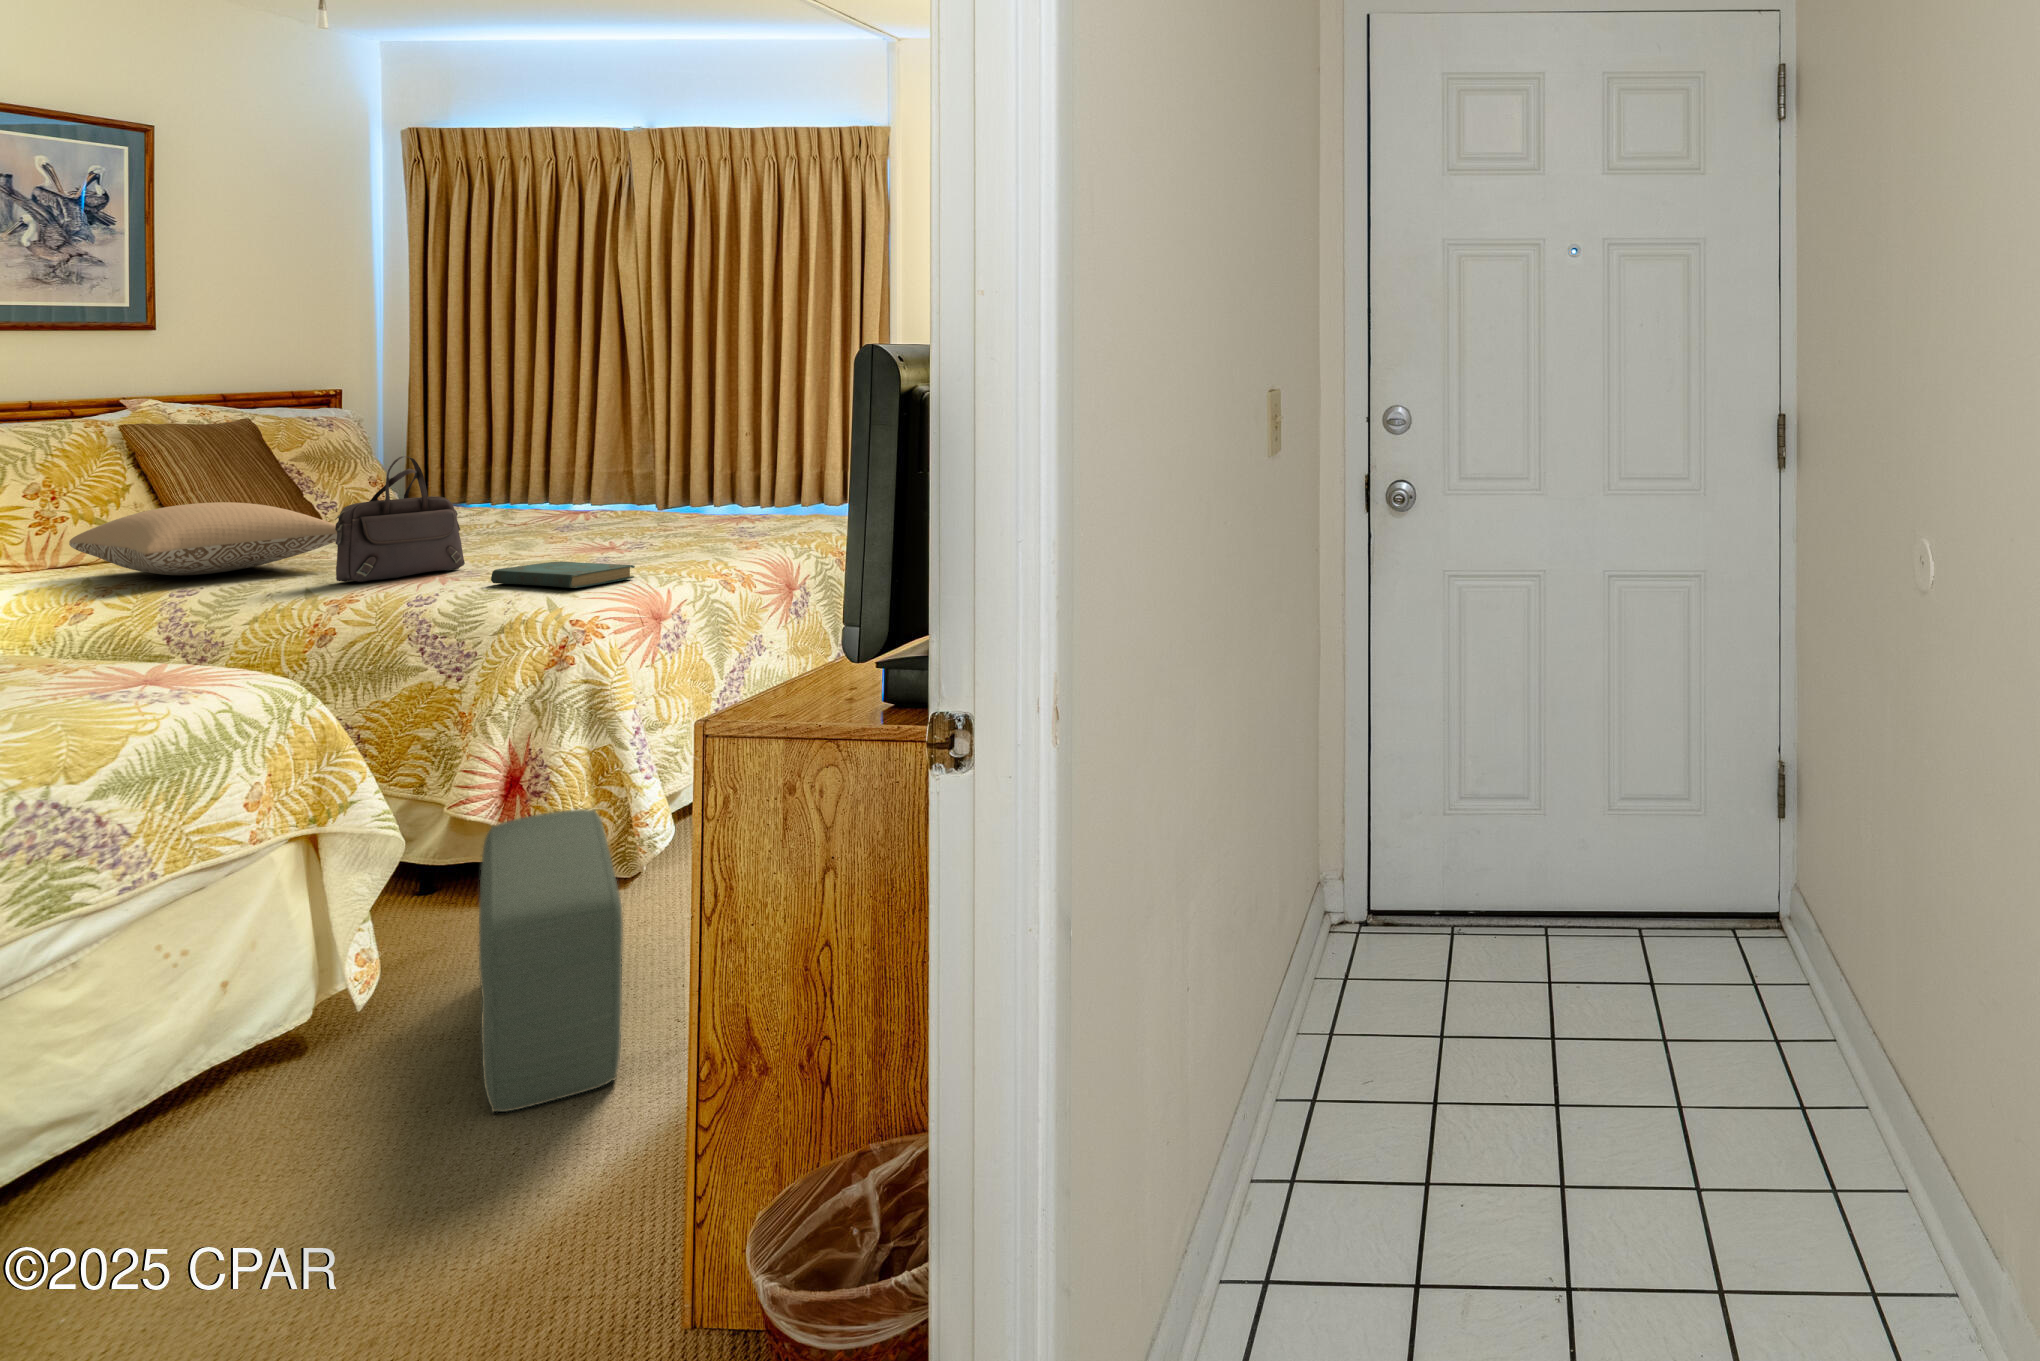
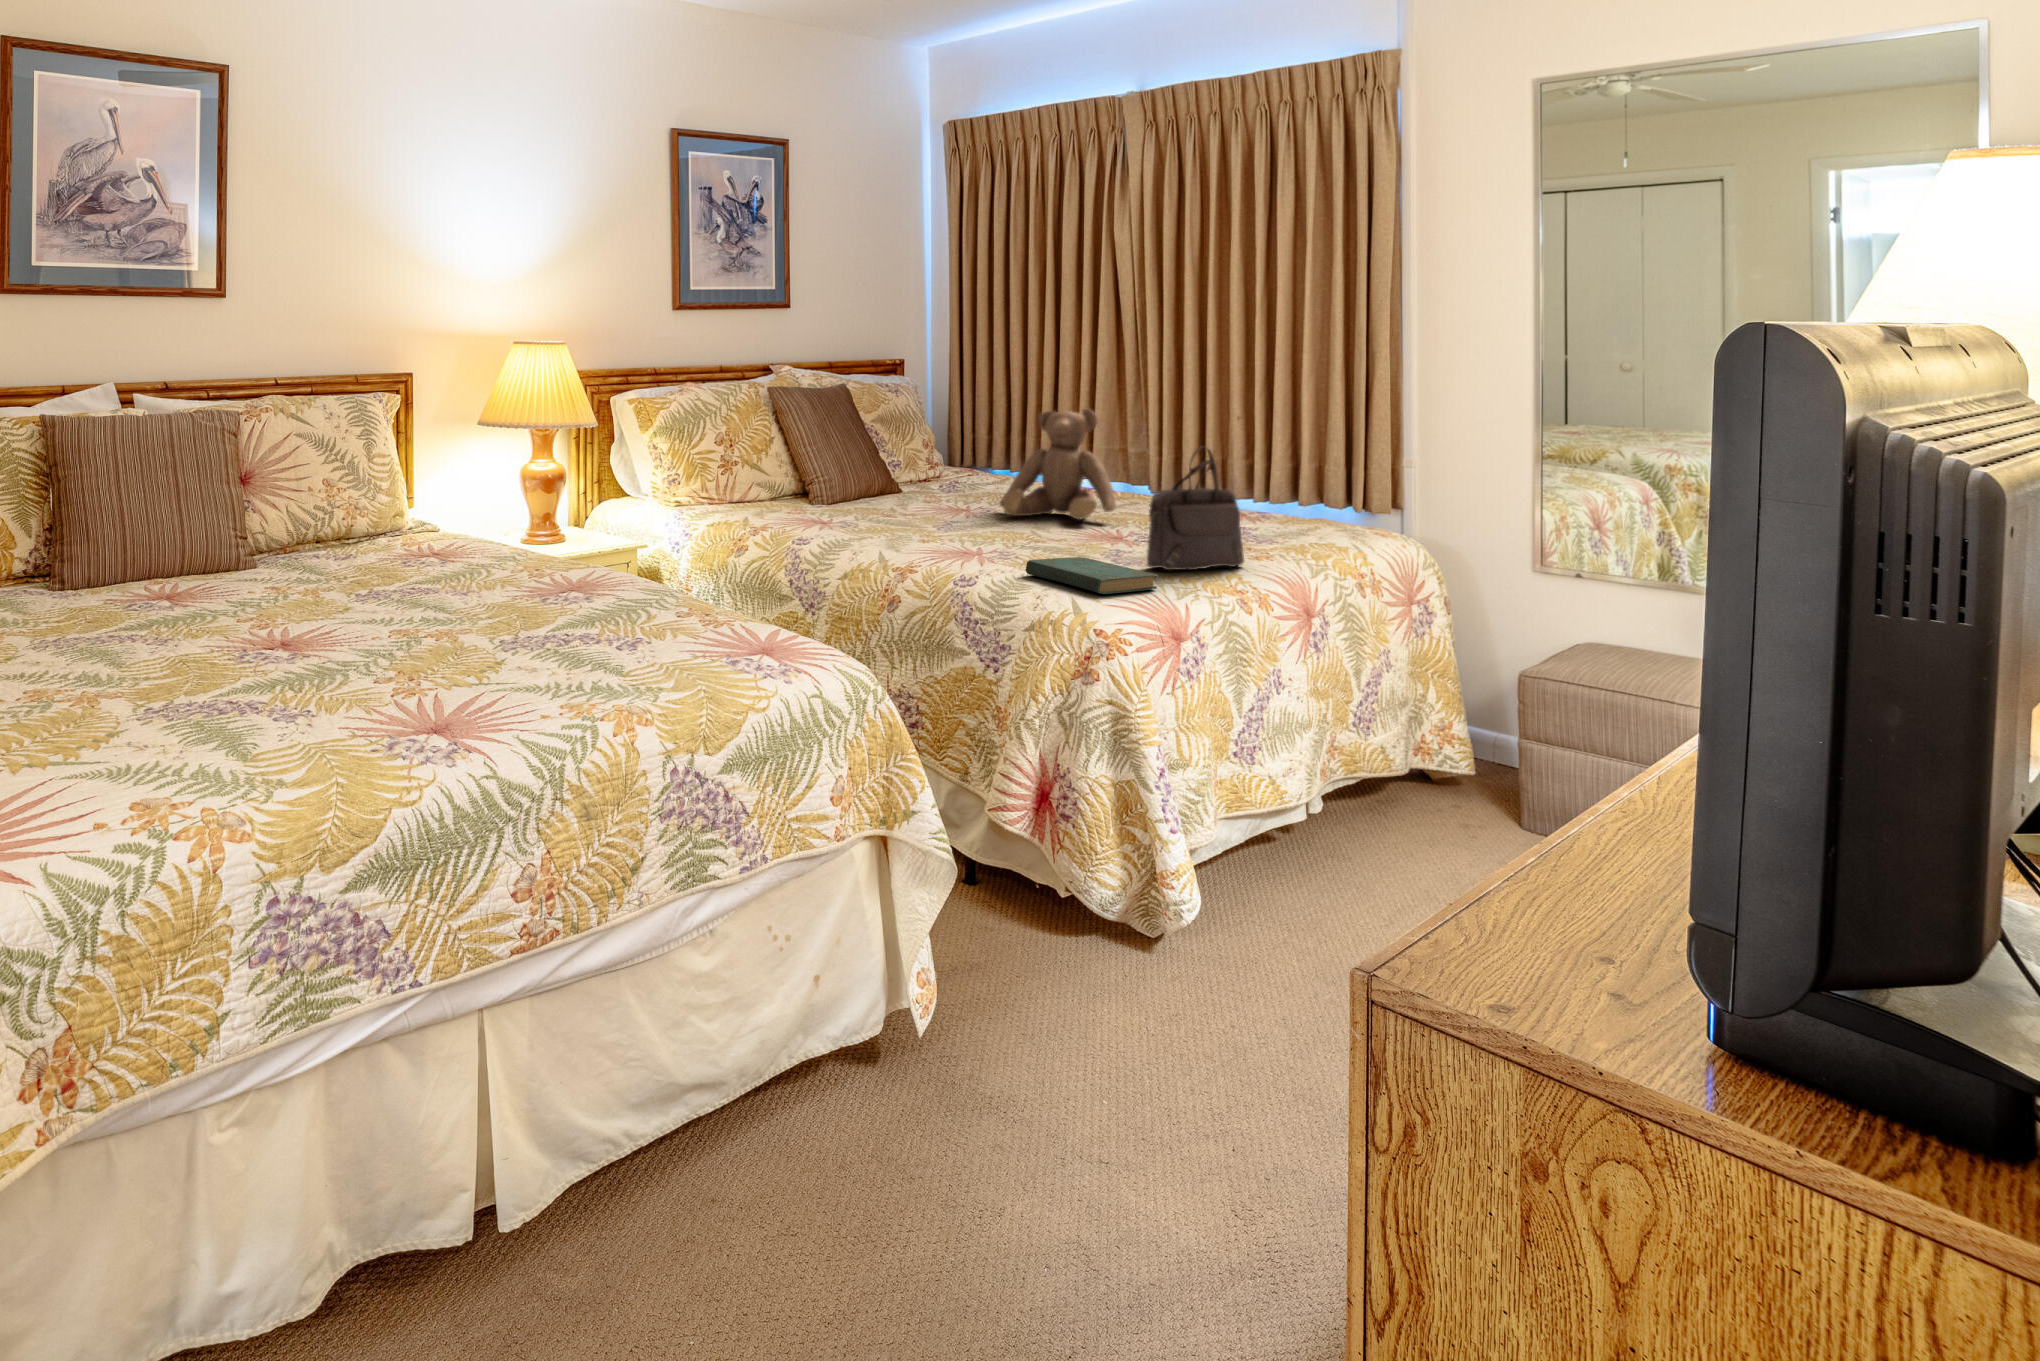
teddy bear: none [468,426,606,539] -> present [999,409,1115,519]
handbag: present [335,456,465,582] -> present [1147,448,1244,570]
pillow: present [69,502,337,575] -> none [731,463,917,526]
pouf: present [479,809,623,1112] -> none [1021,857,1175,1259]

